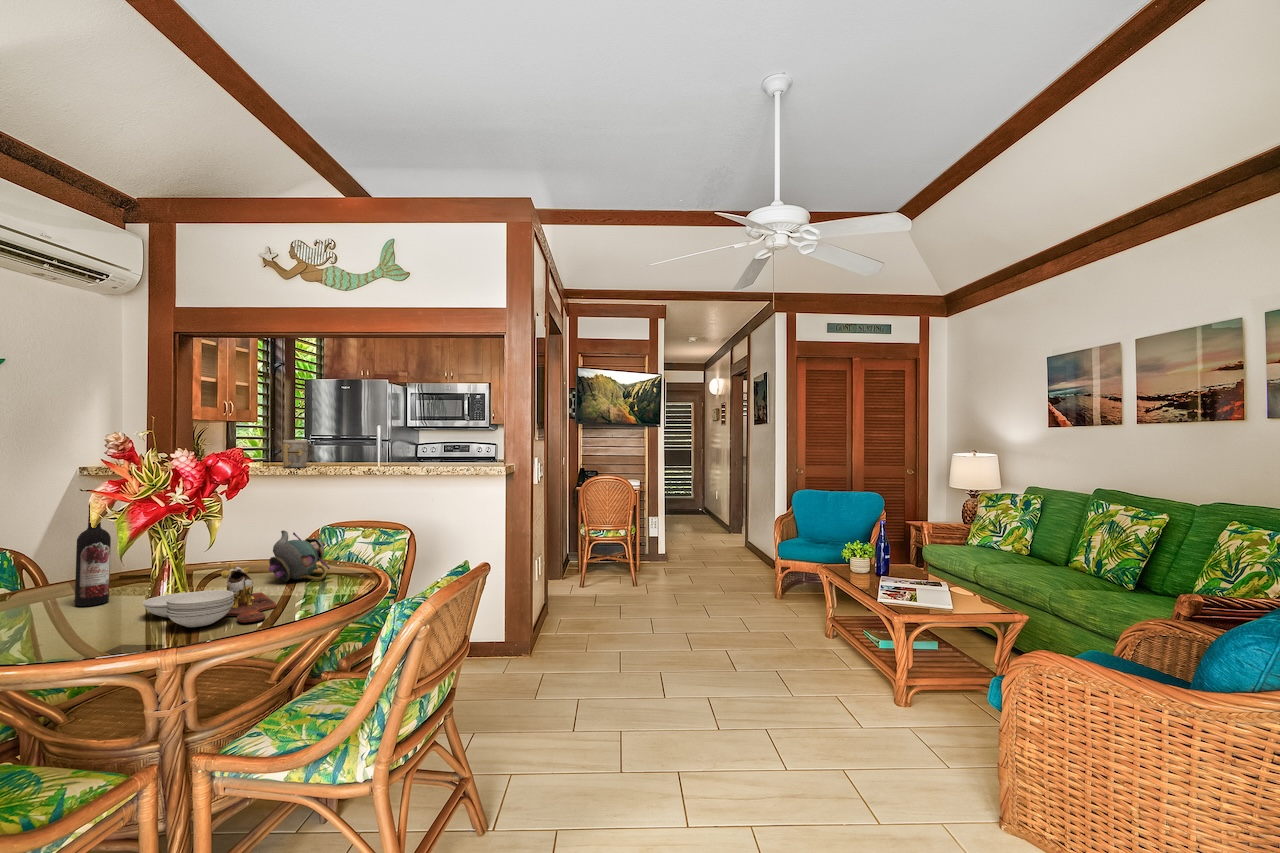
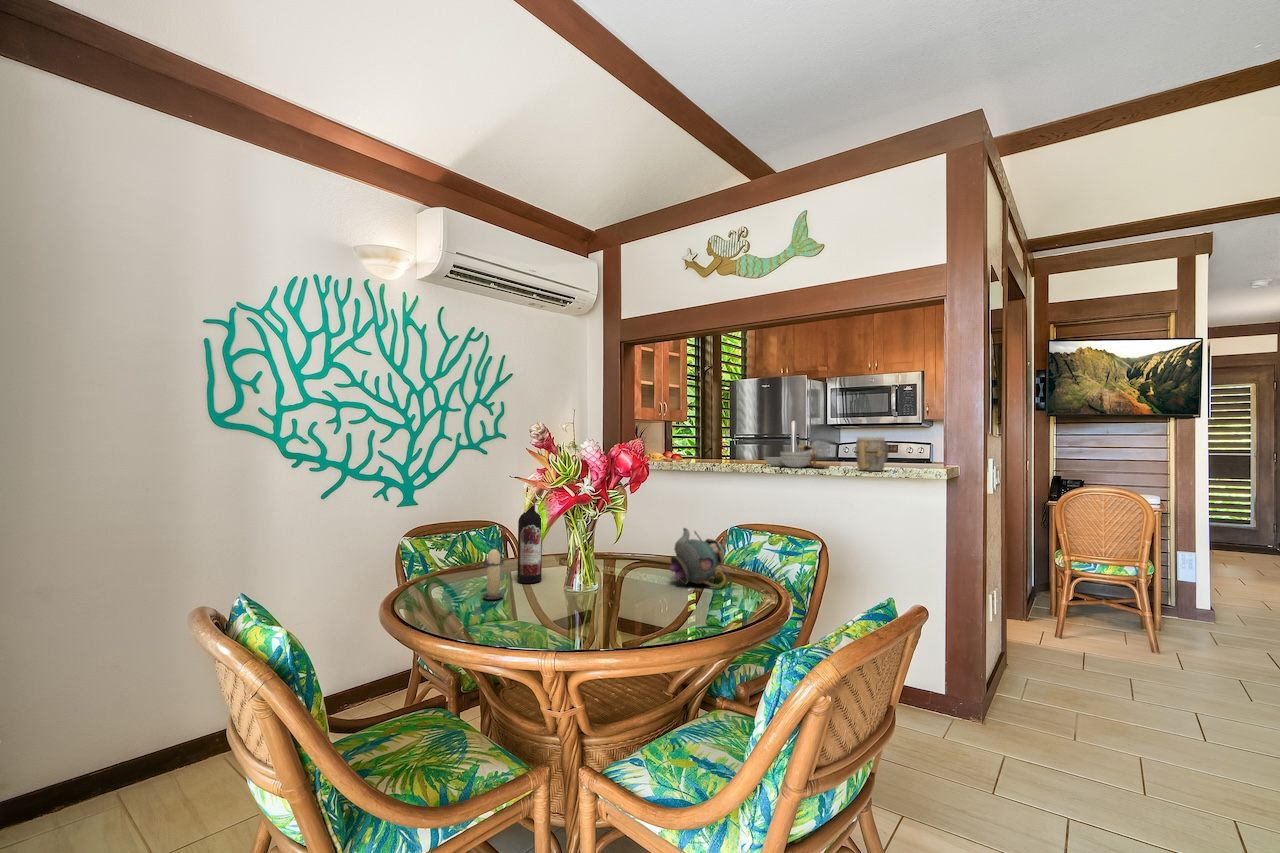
mug: present [282,440,314,468] -> present [855,437,888,471]
cutting board: present [143,562,276,627] -> present [764,443,830,468]
candle: none [32,569,71,628] -> present [483,549,504,599]

